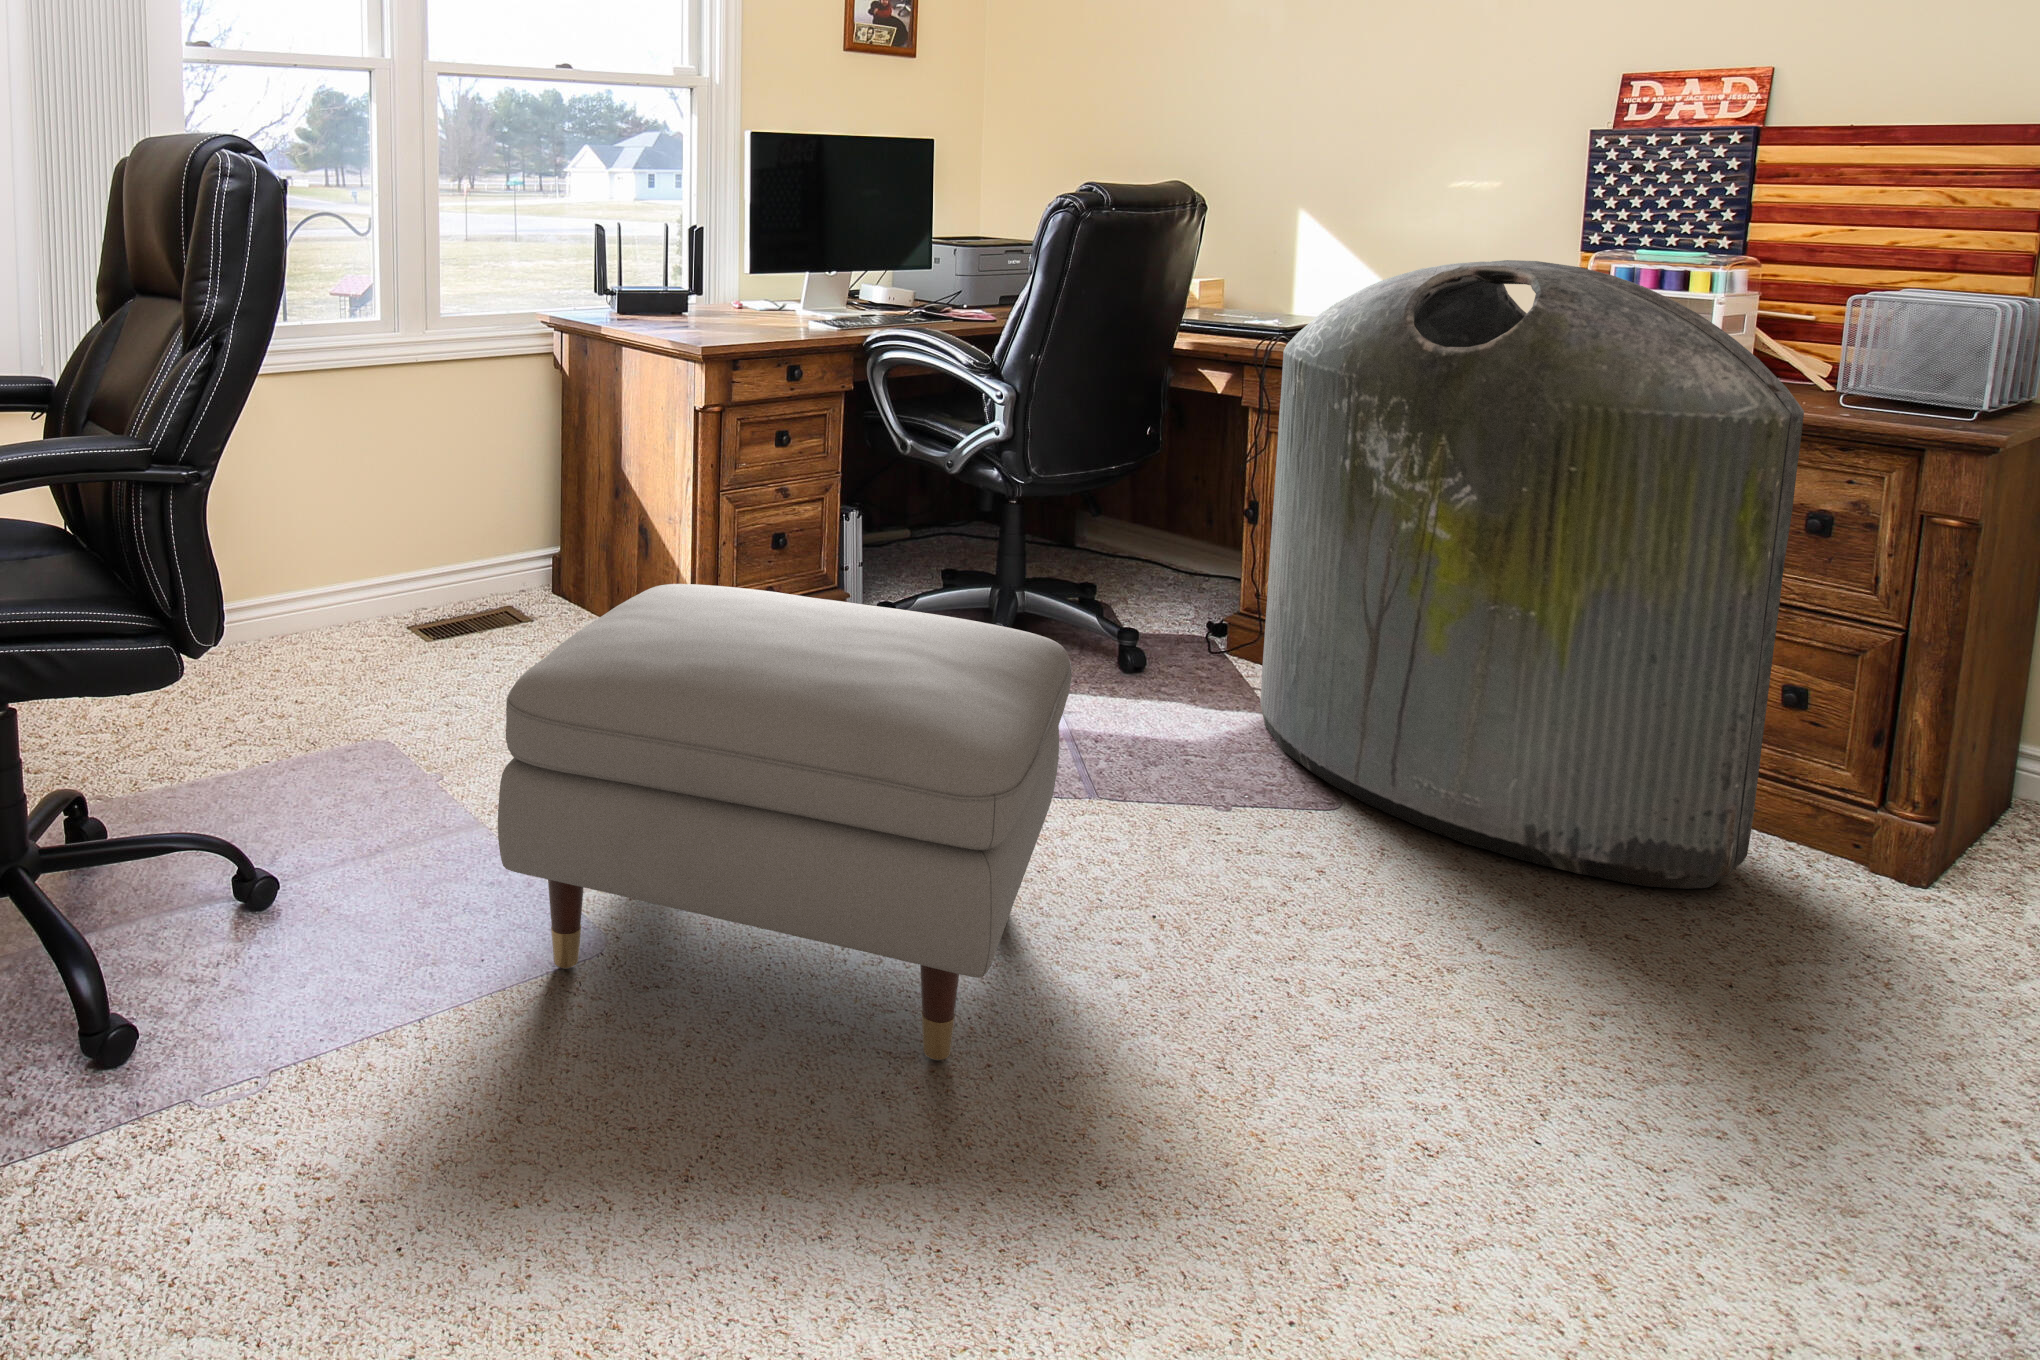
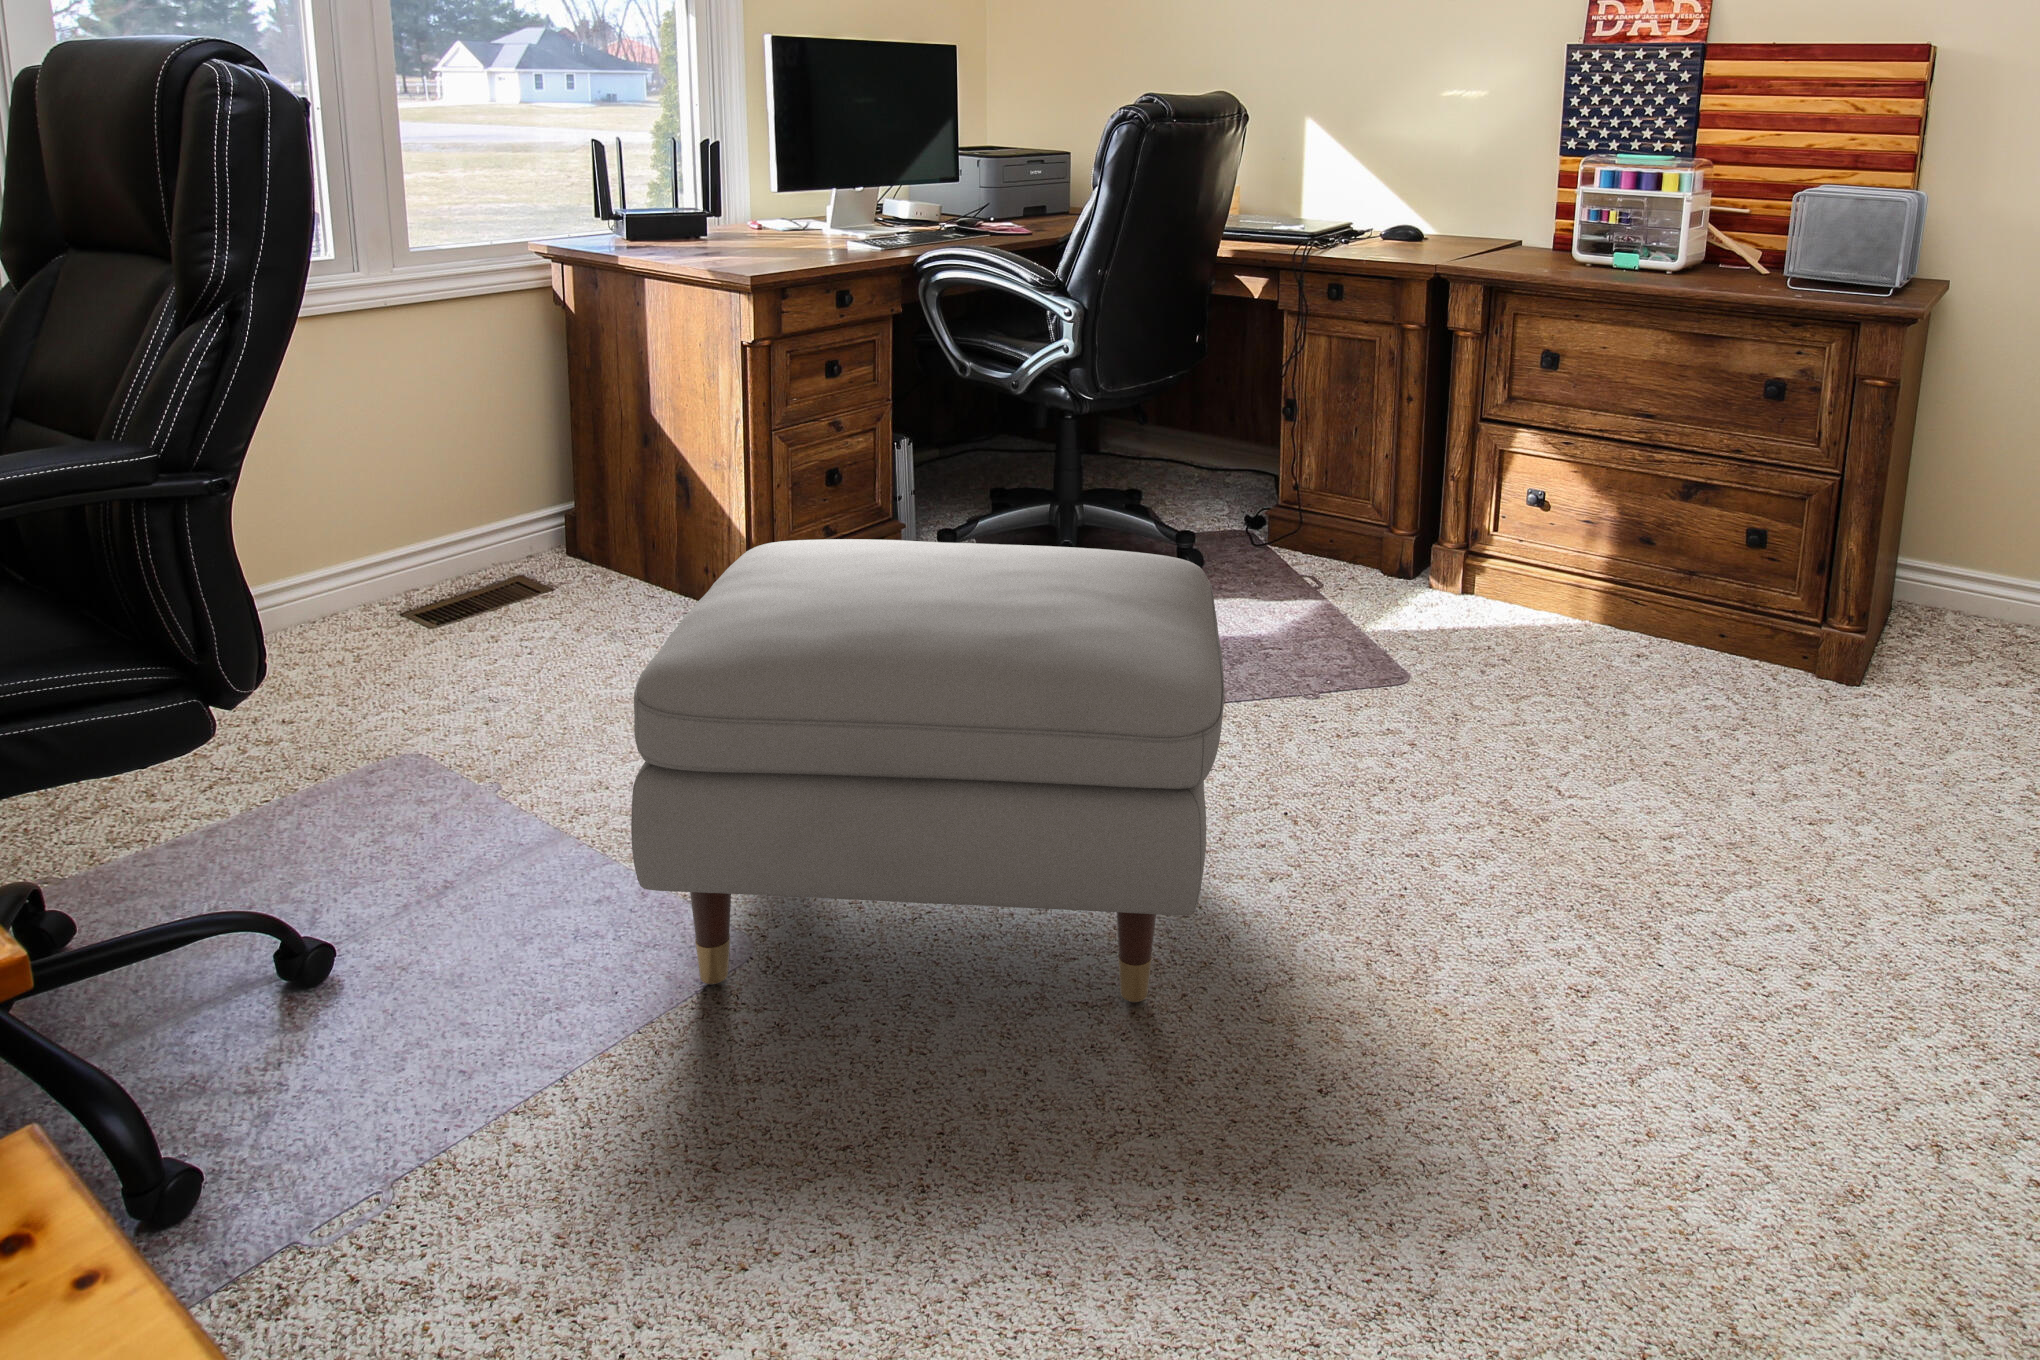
trash can: present [1260,260,1804,889] -> none [1321,167,1788,718]

